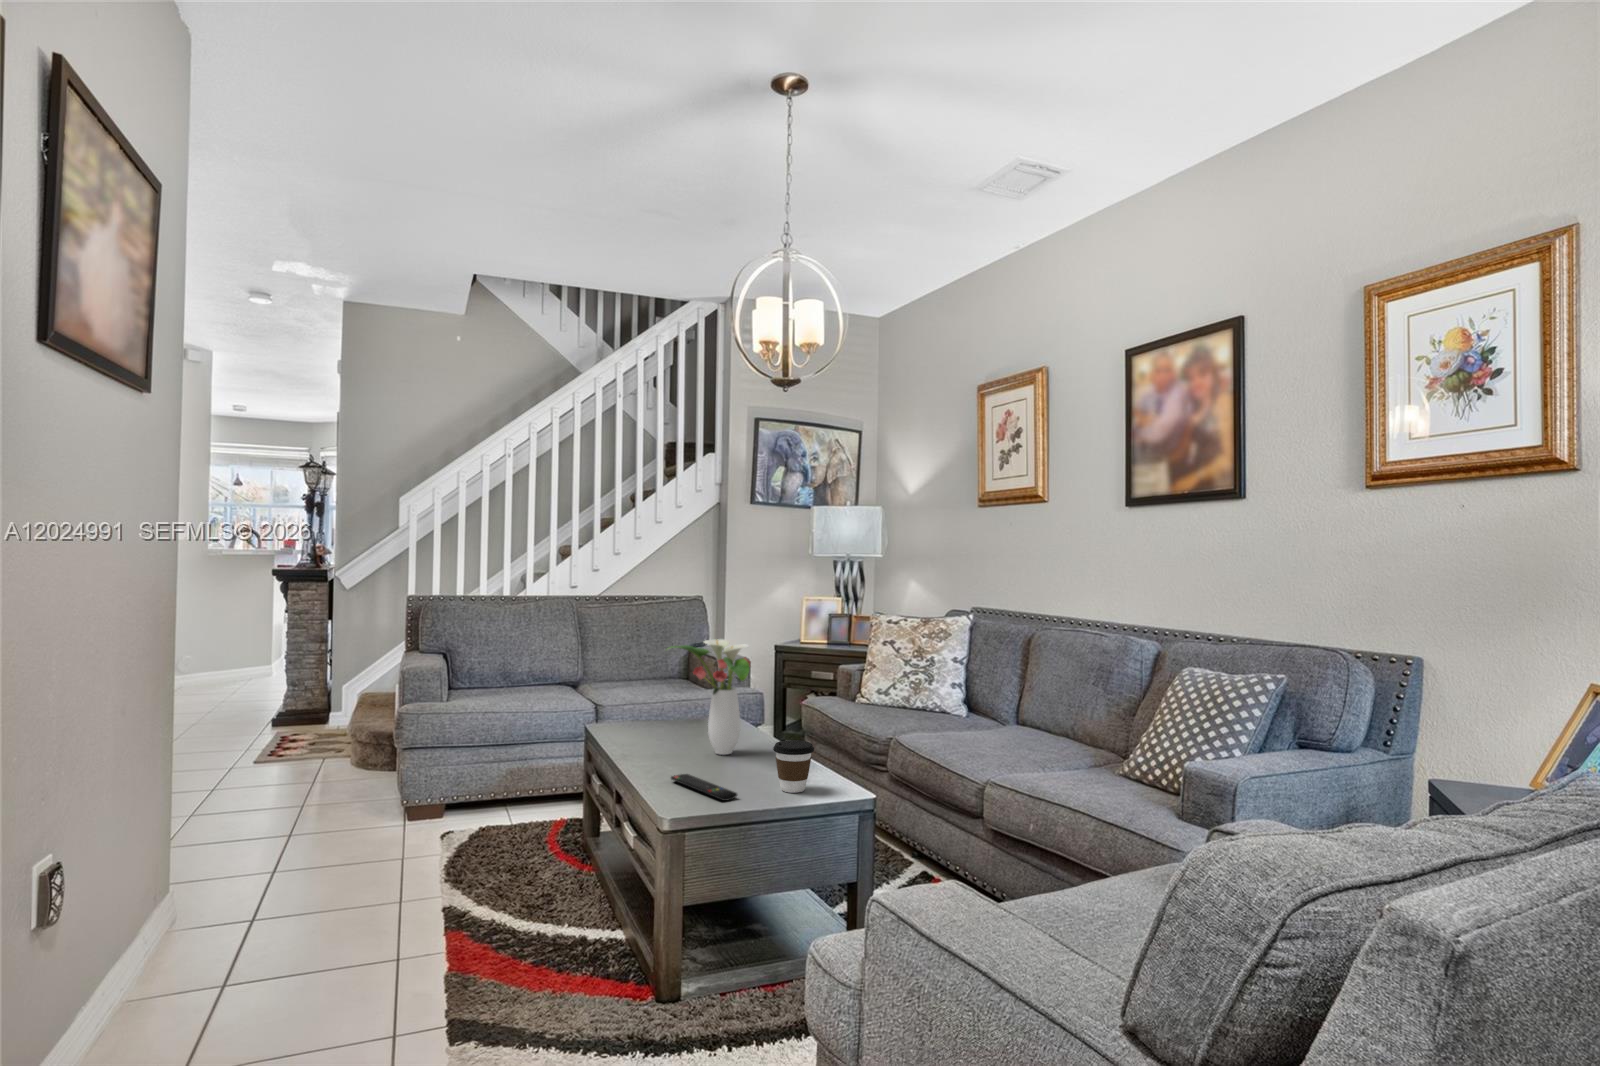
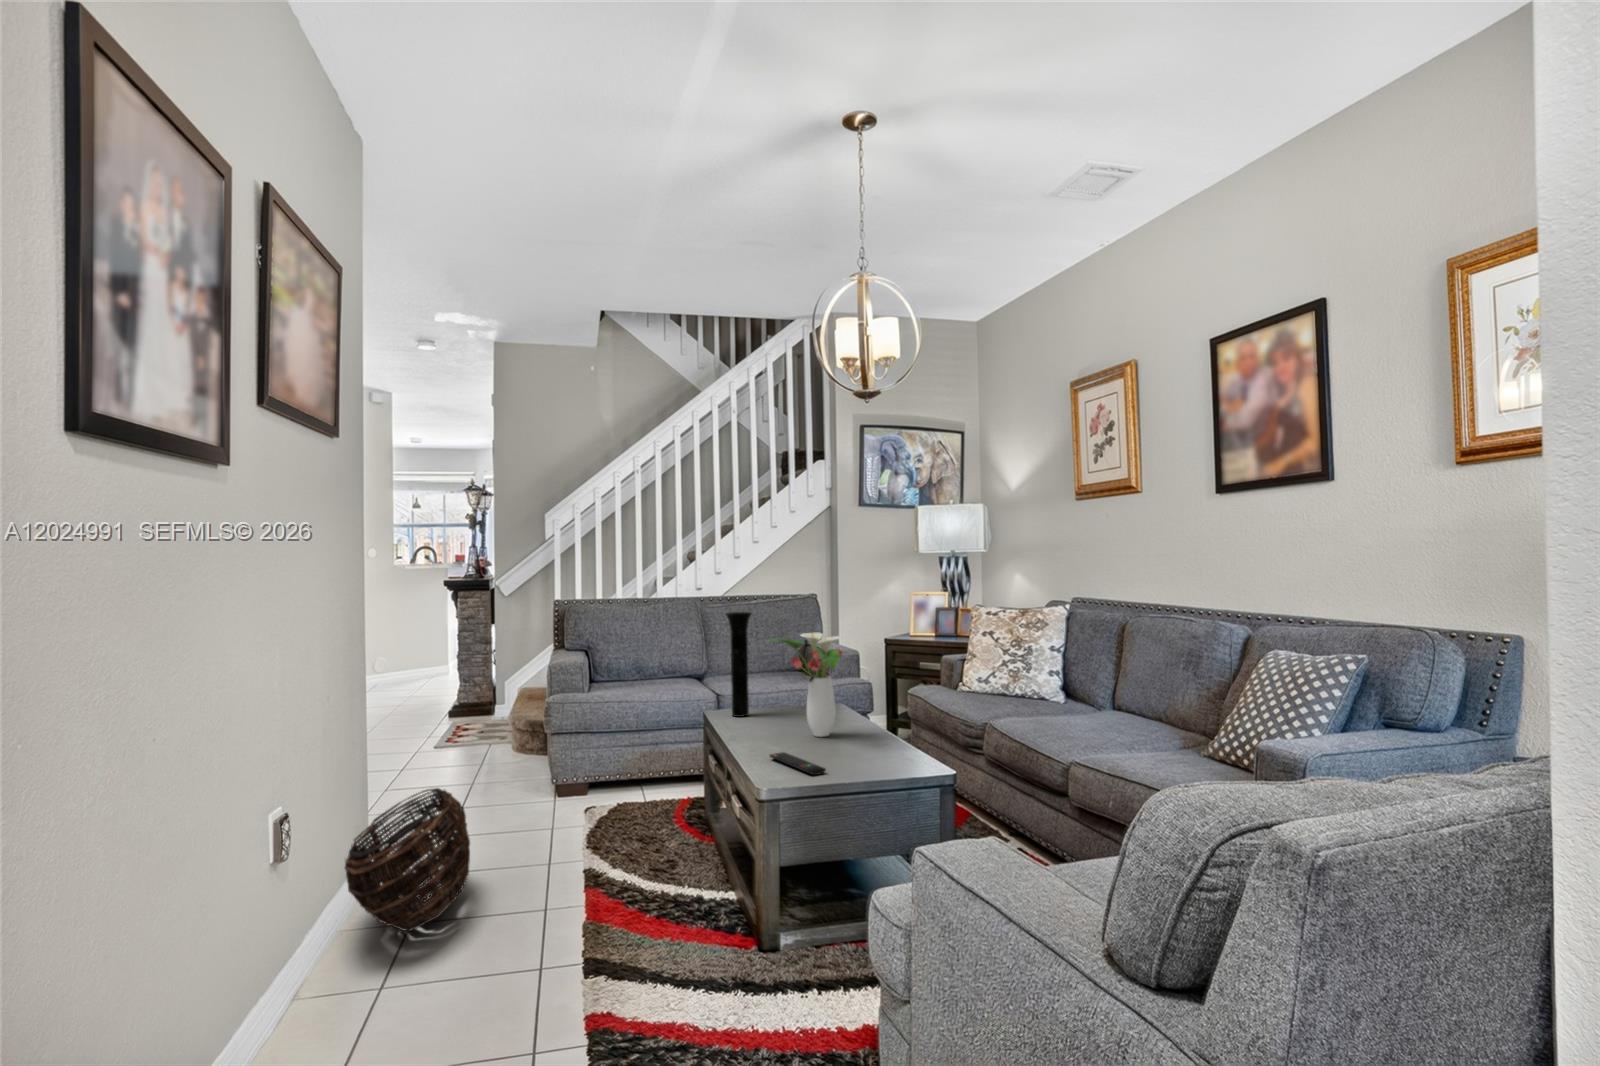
vase: none [616,615,647,731] -> present [726,612,752,717]
coffee cup: present [773,740,814,793] -> none [858,722,896,769]
basket: none [137,816,303,996] -> present [345,788,470,931]

